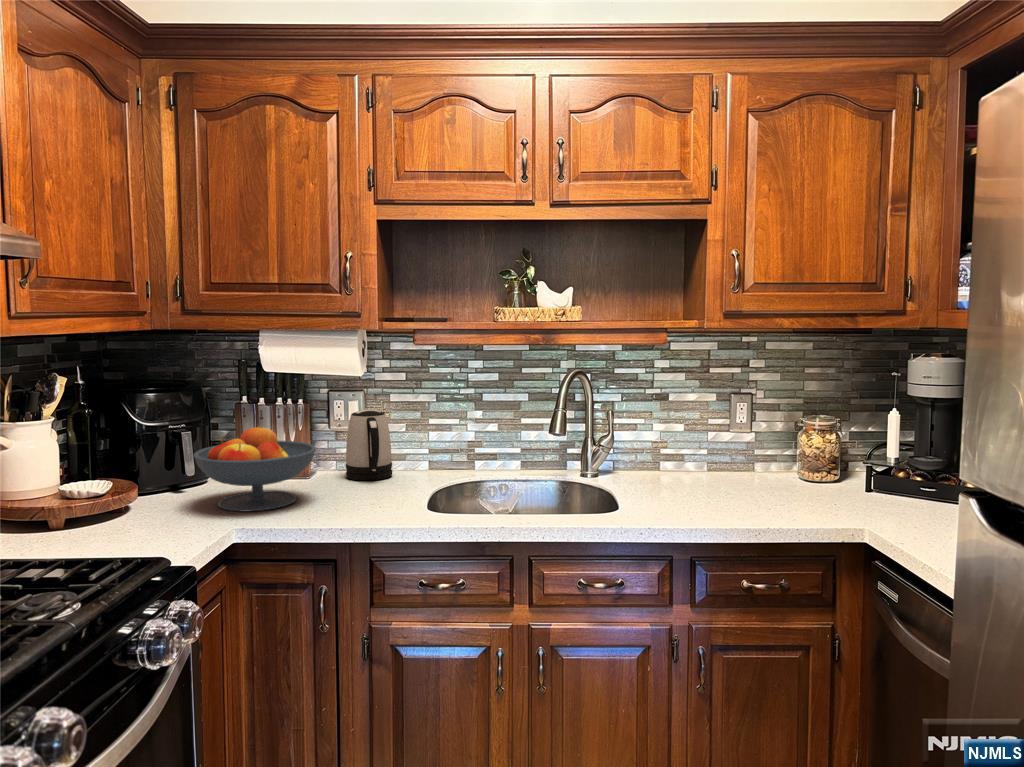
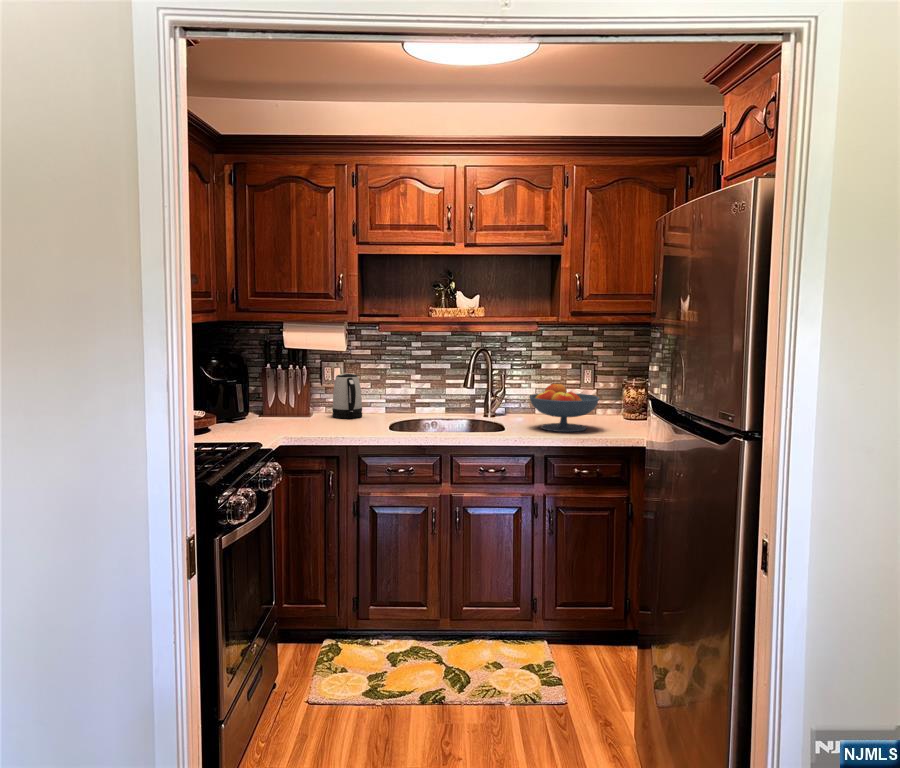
fruit bowl: present [193,426,316,512] -> present [529,384,600,432]

